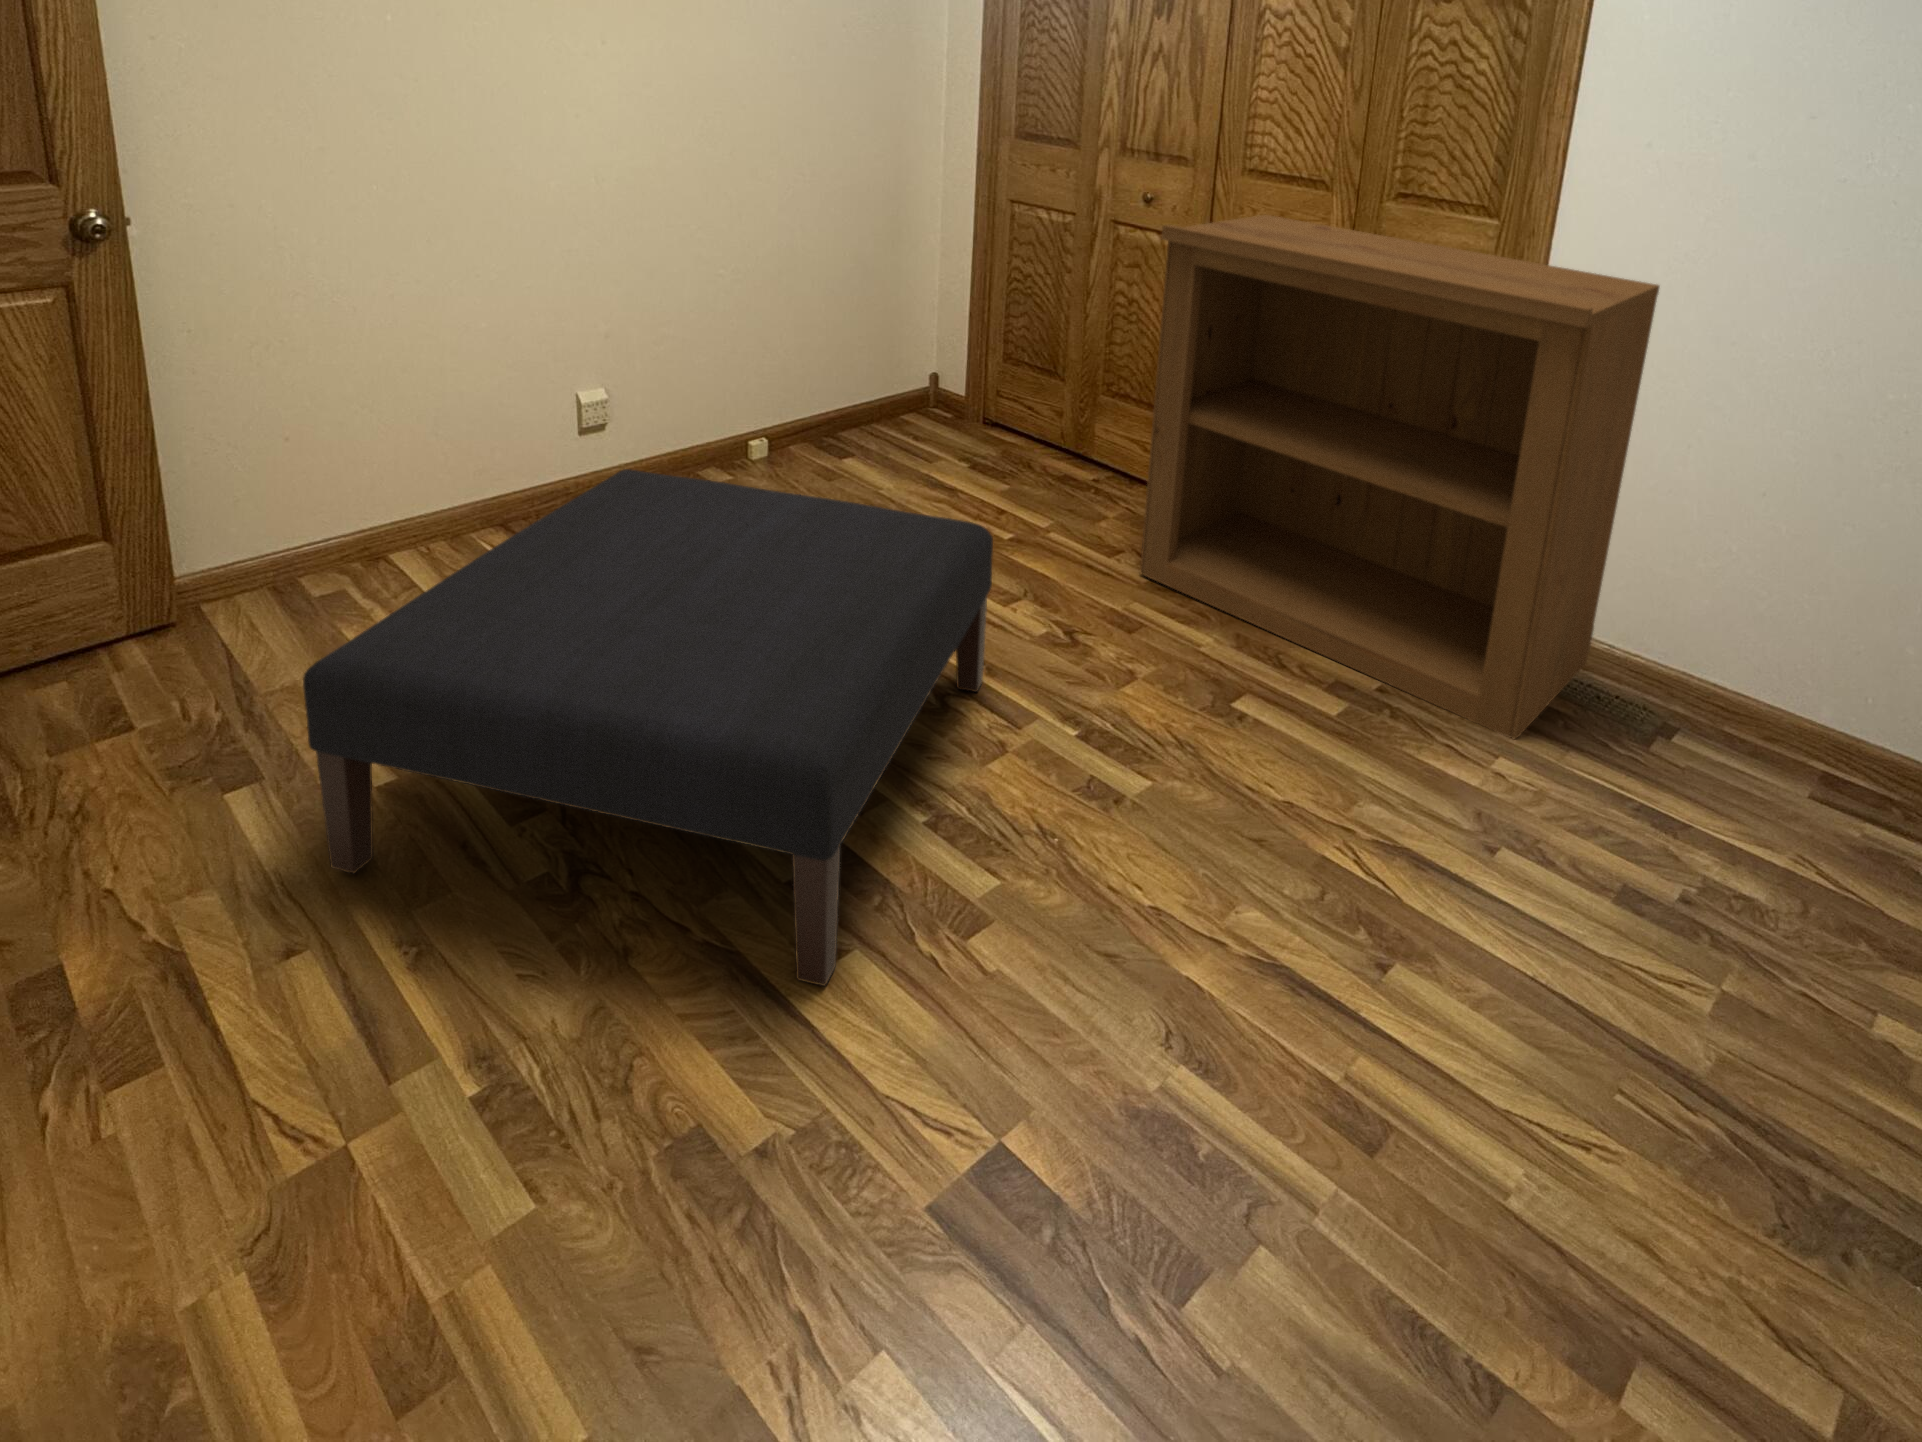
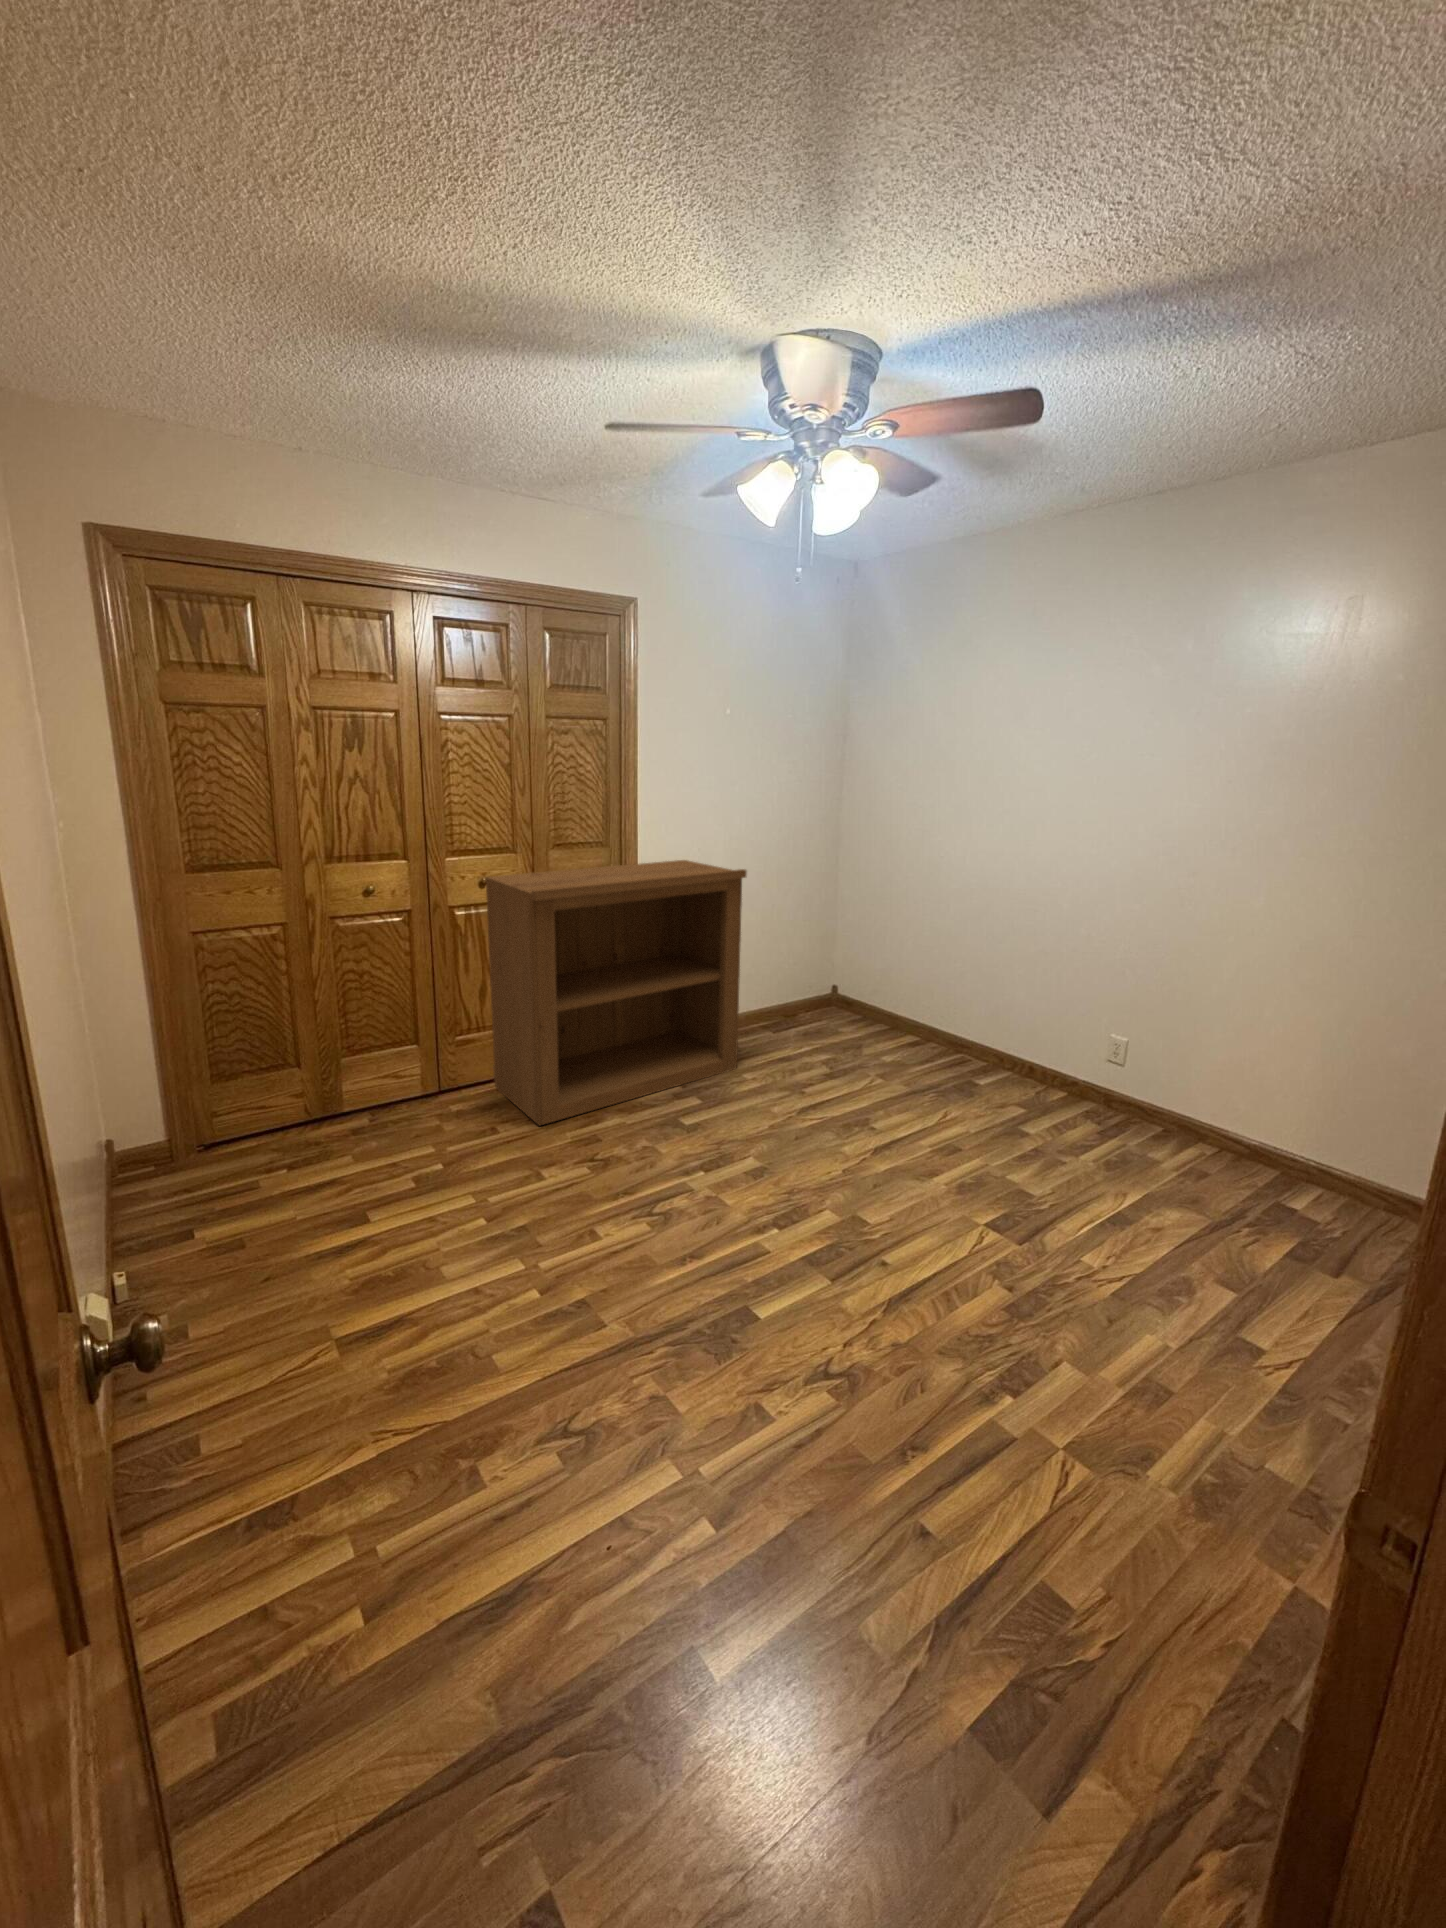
ottoman: present [303,469,993,986] -> none [469,1095,927,1529]

